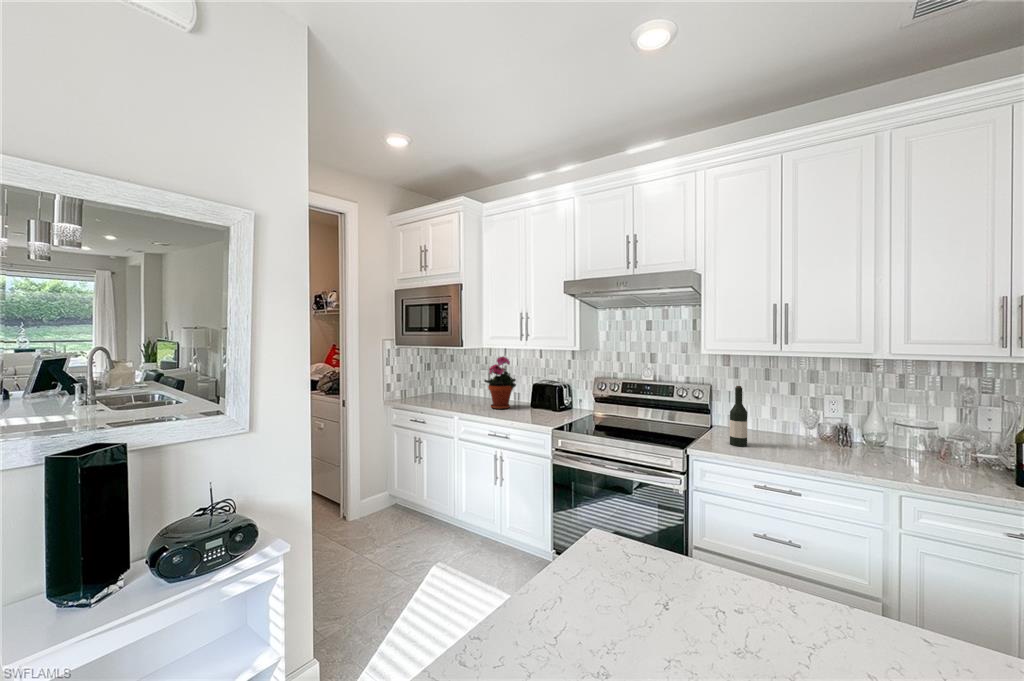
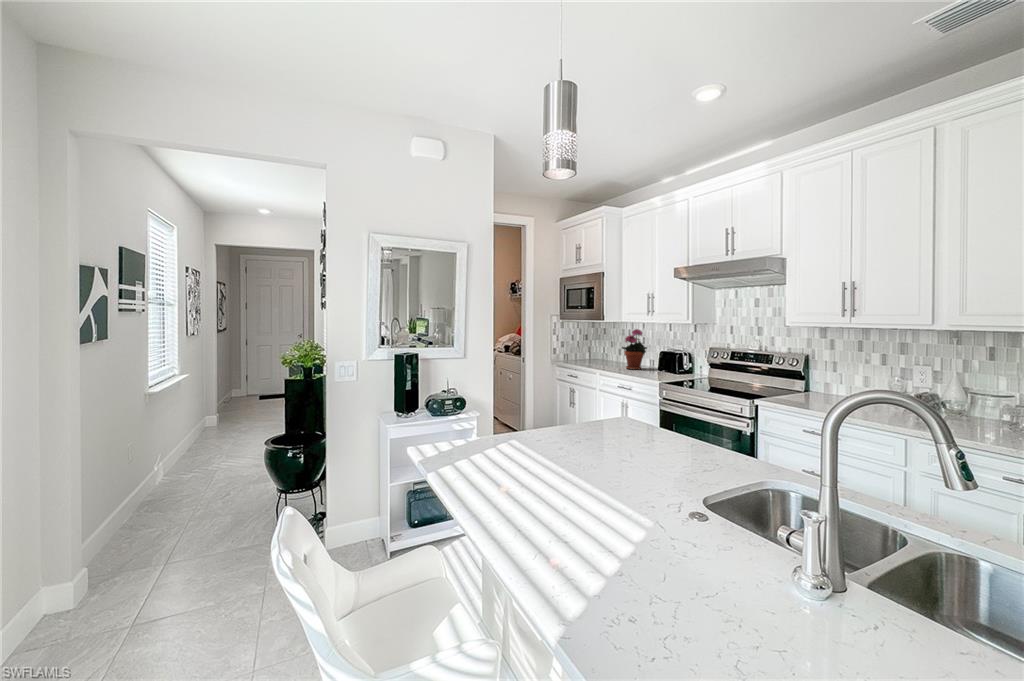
wine bottle: present [730,386,747,446] -> none [800,352,818,402]

